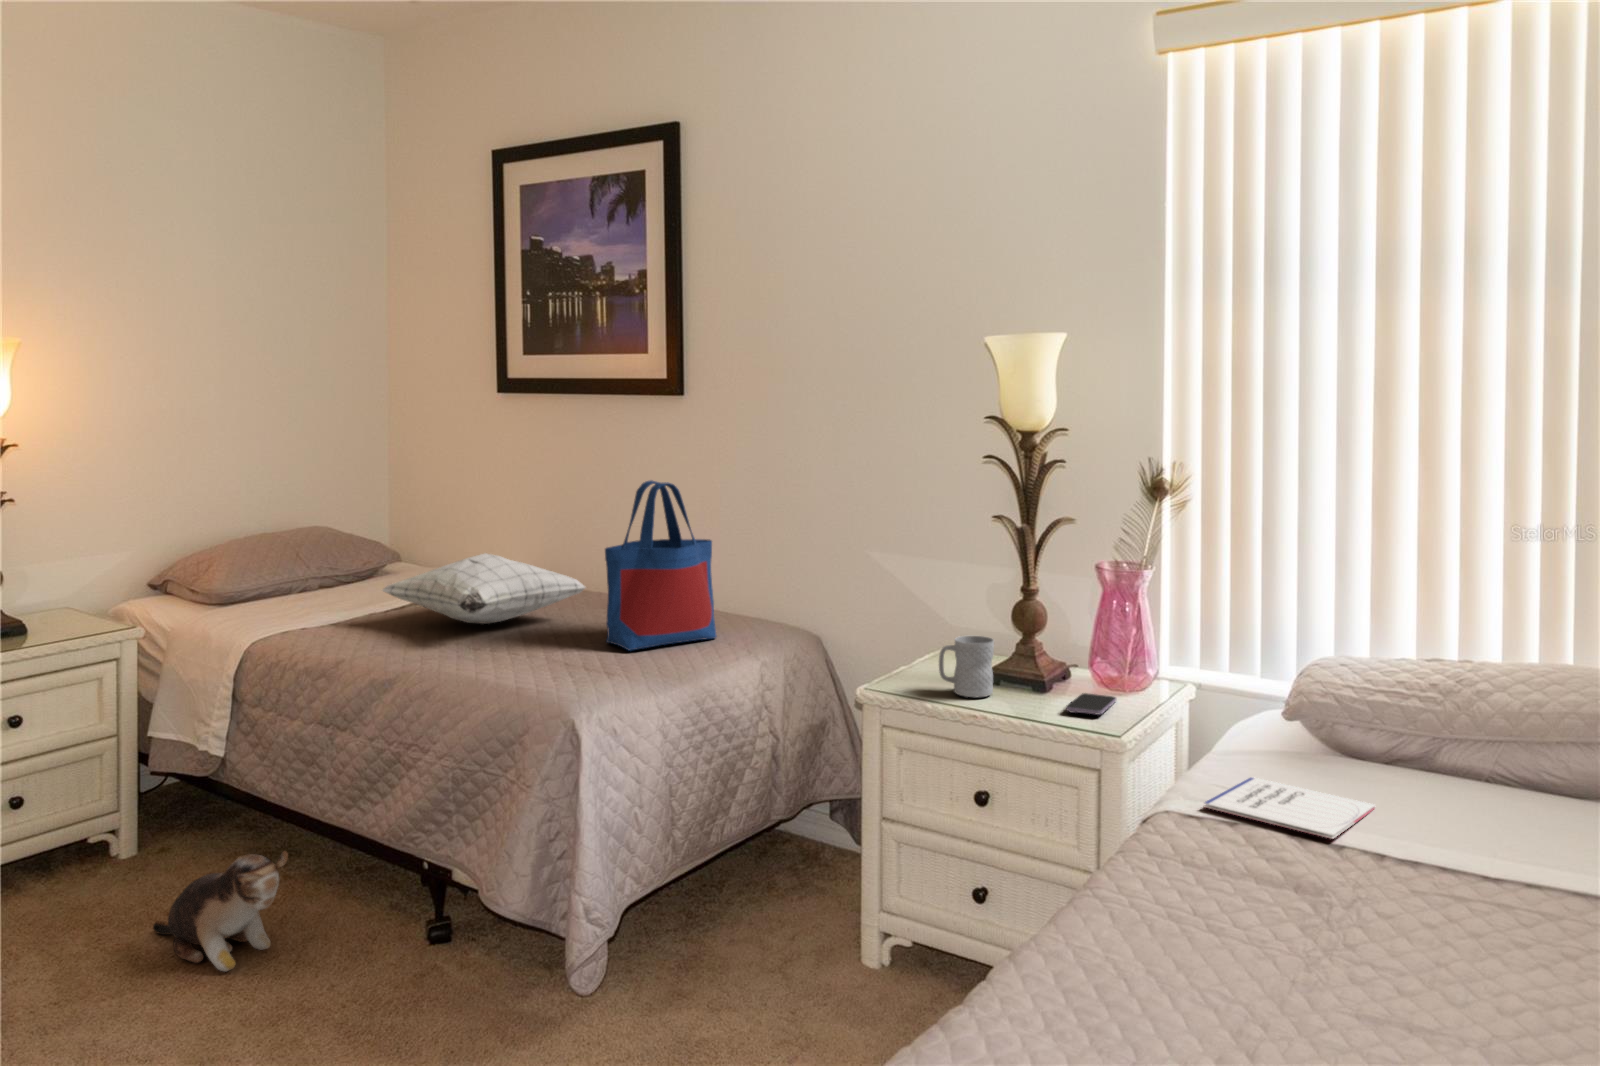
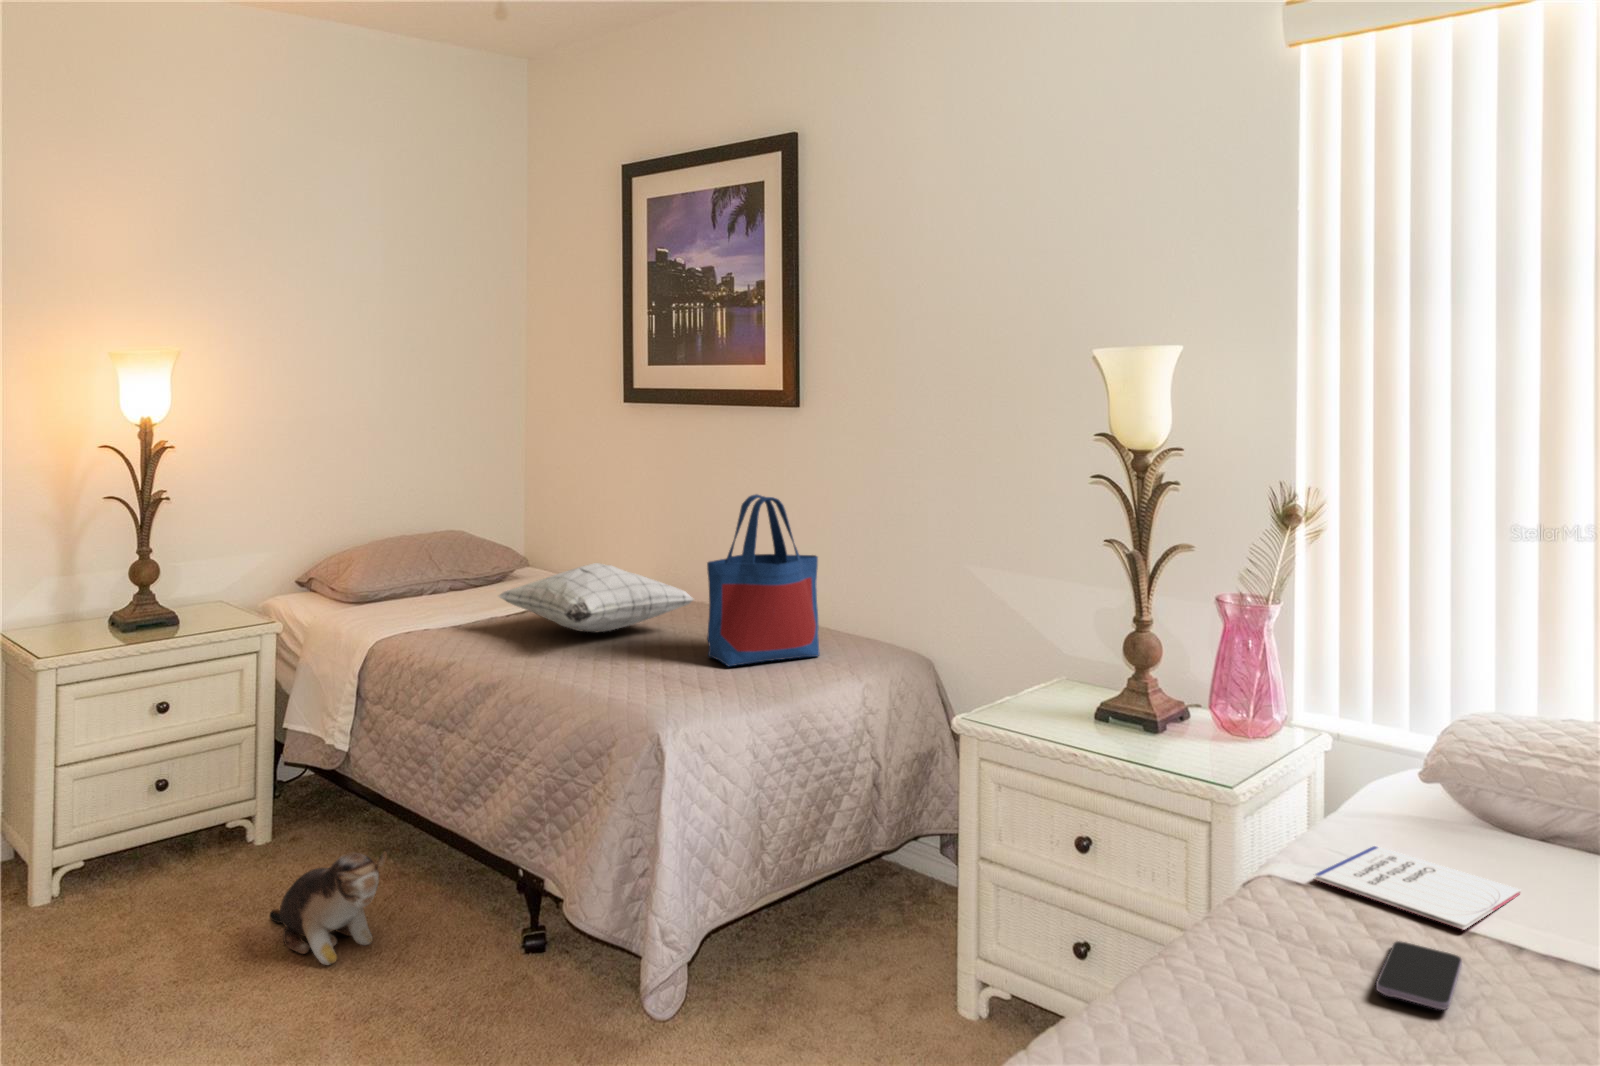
mug: present [939,636,994,697] -> none [1040,667,1100,734]
smartphone: present [1066,693,1116,714] -> present [1376,941,1462,1010]

